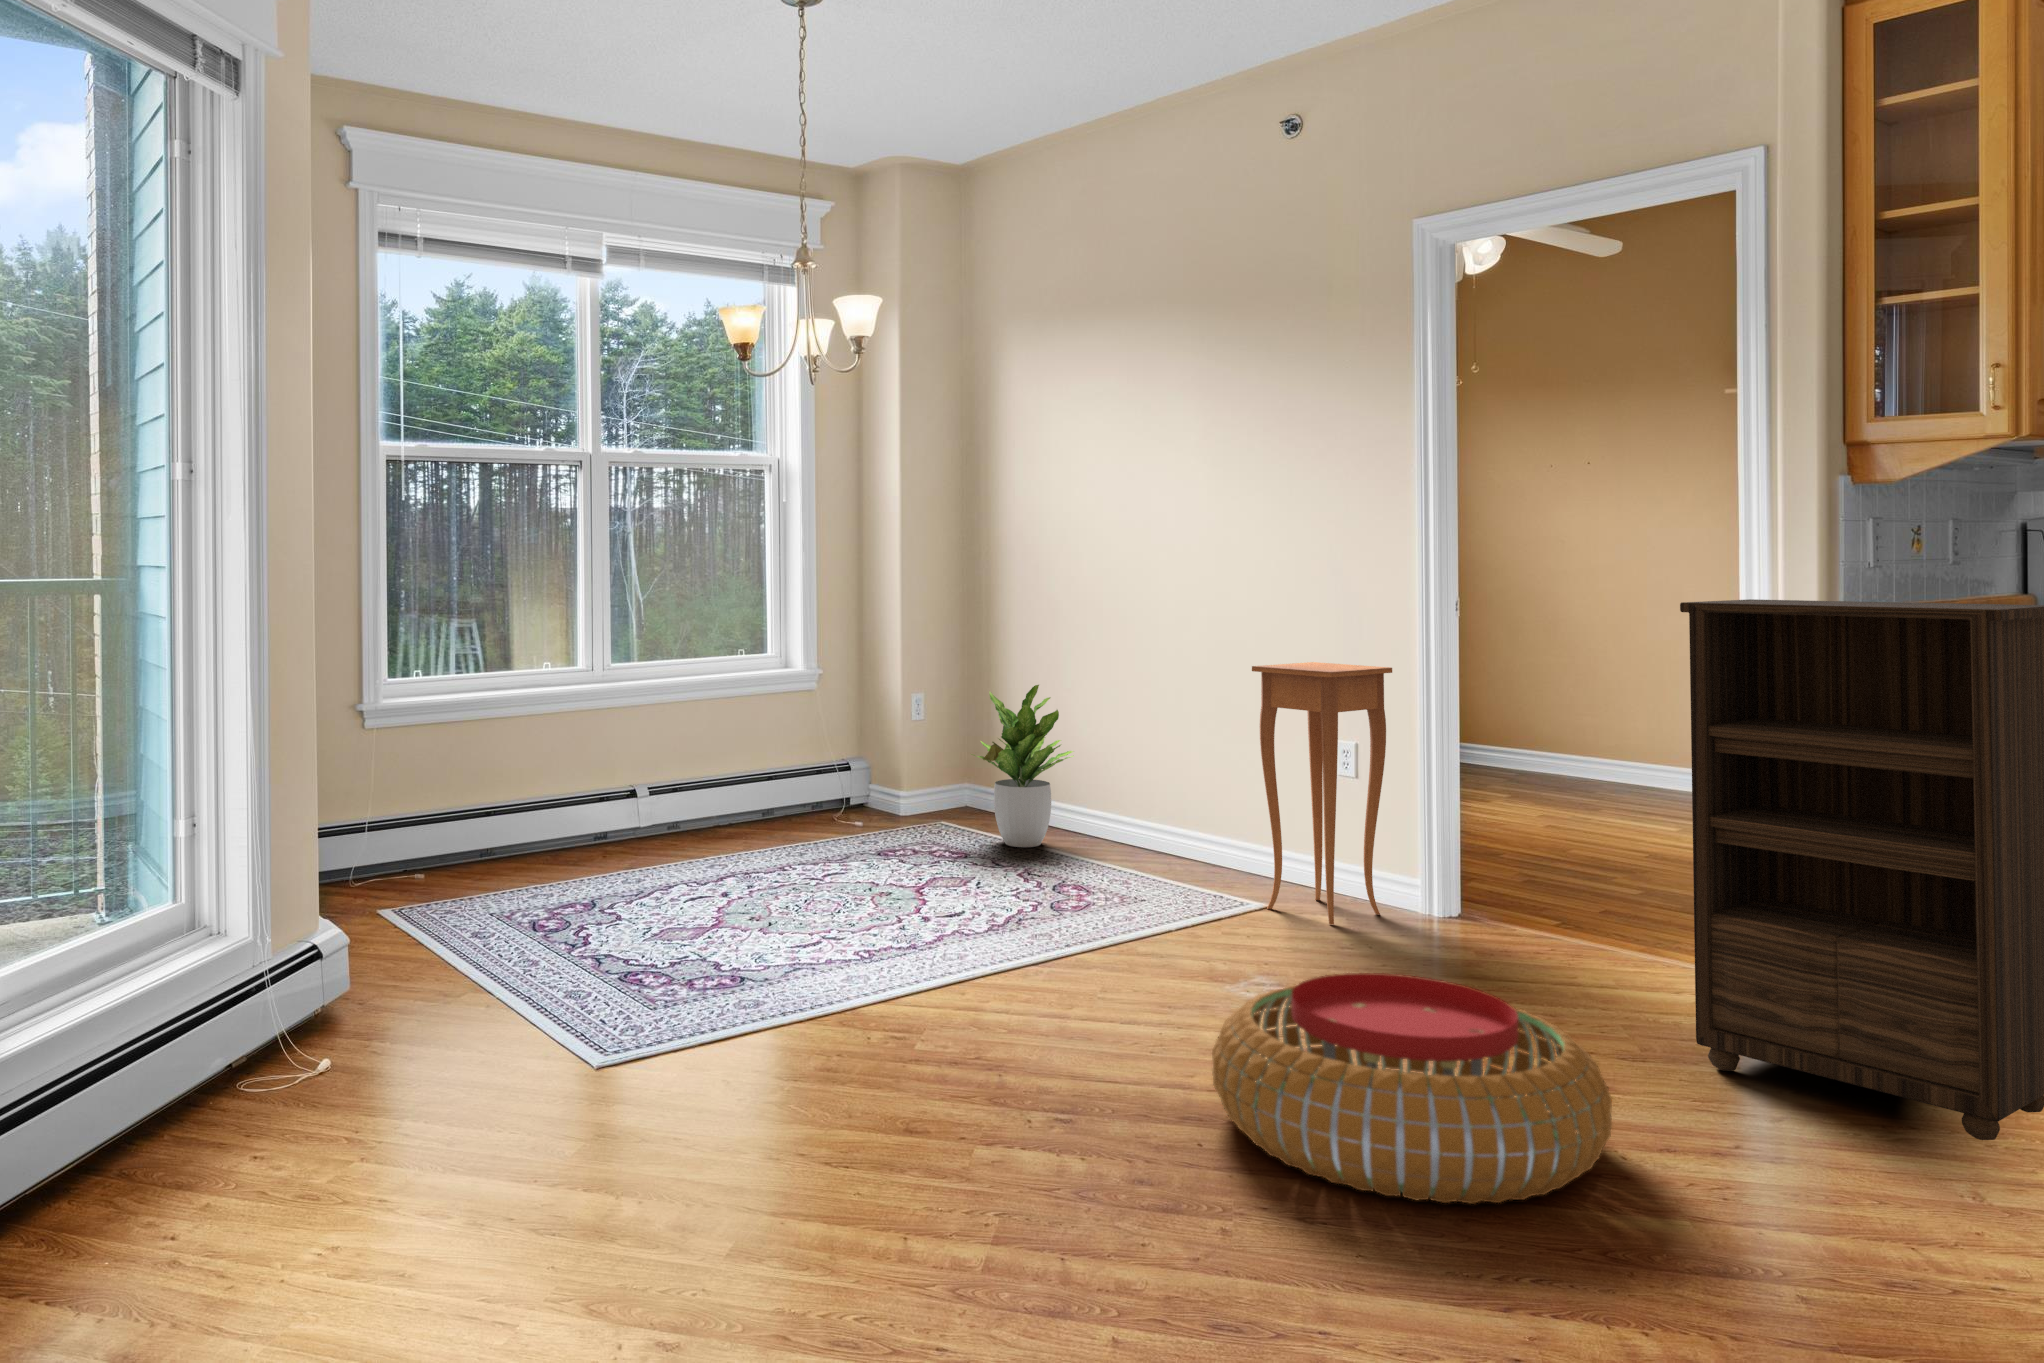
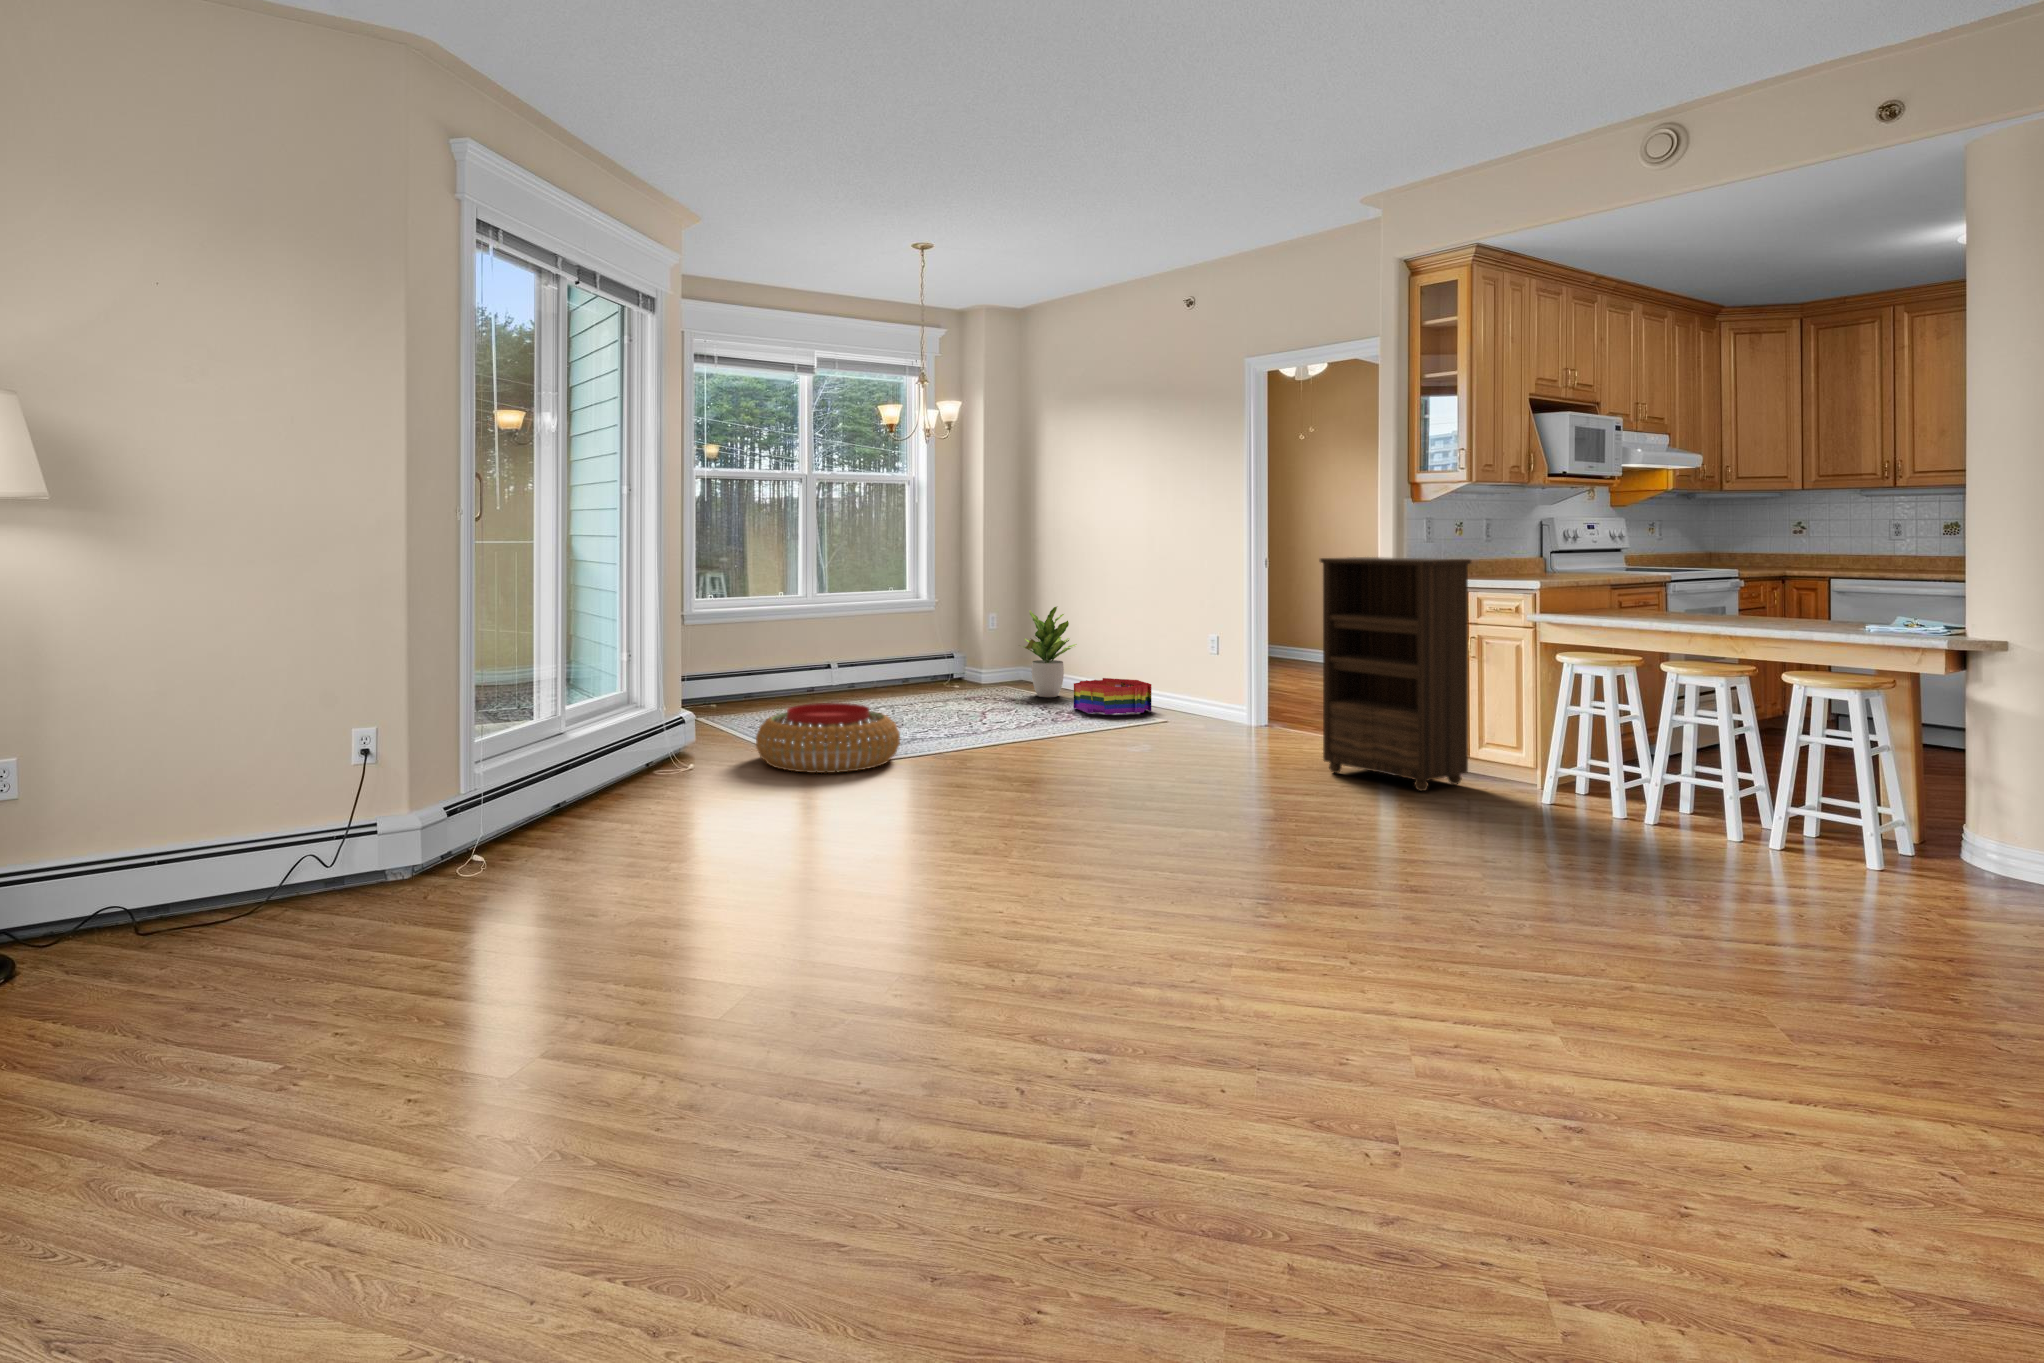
side table: present [1252,662,1392,925] -> none [1159,592,1231,727]
storage bin: none [1080,817,1229,892] -> present [1074,678,1151,714]
pouf: present [1212,973,1612,1204] -> present [756,703,900,773]

